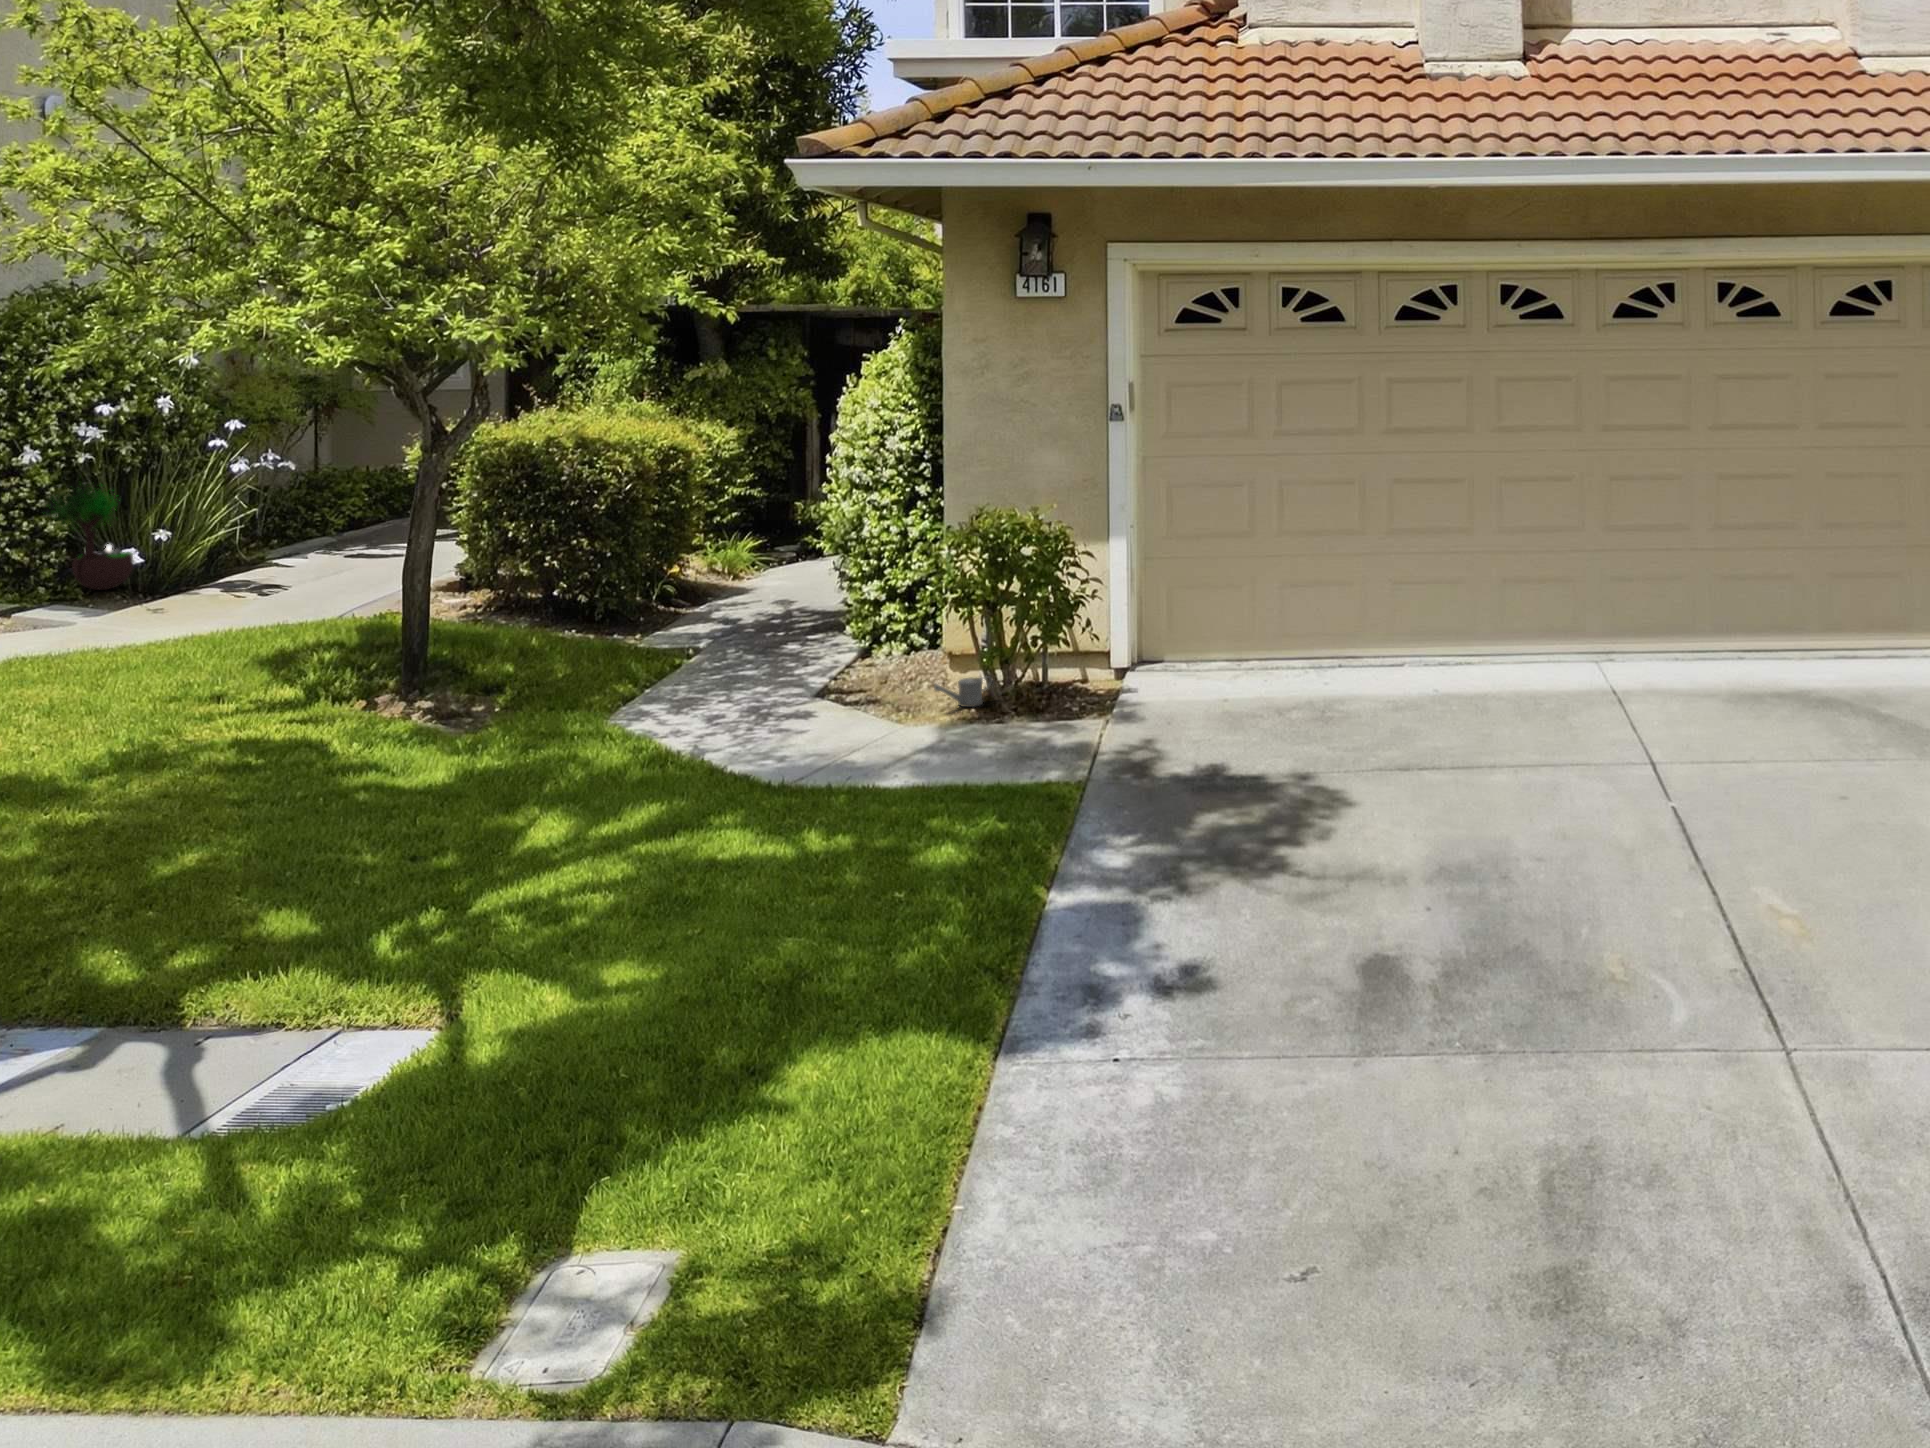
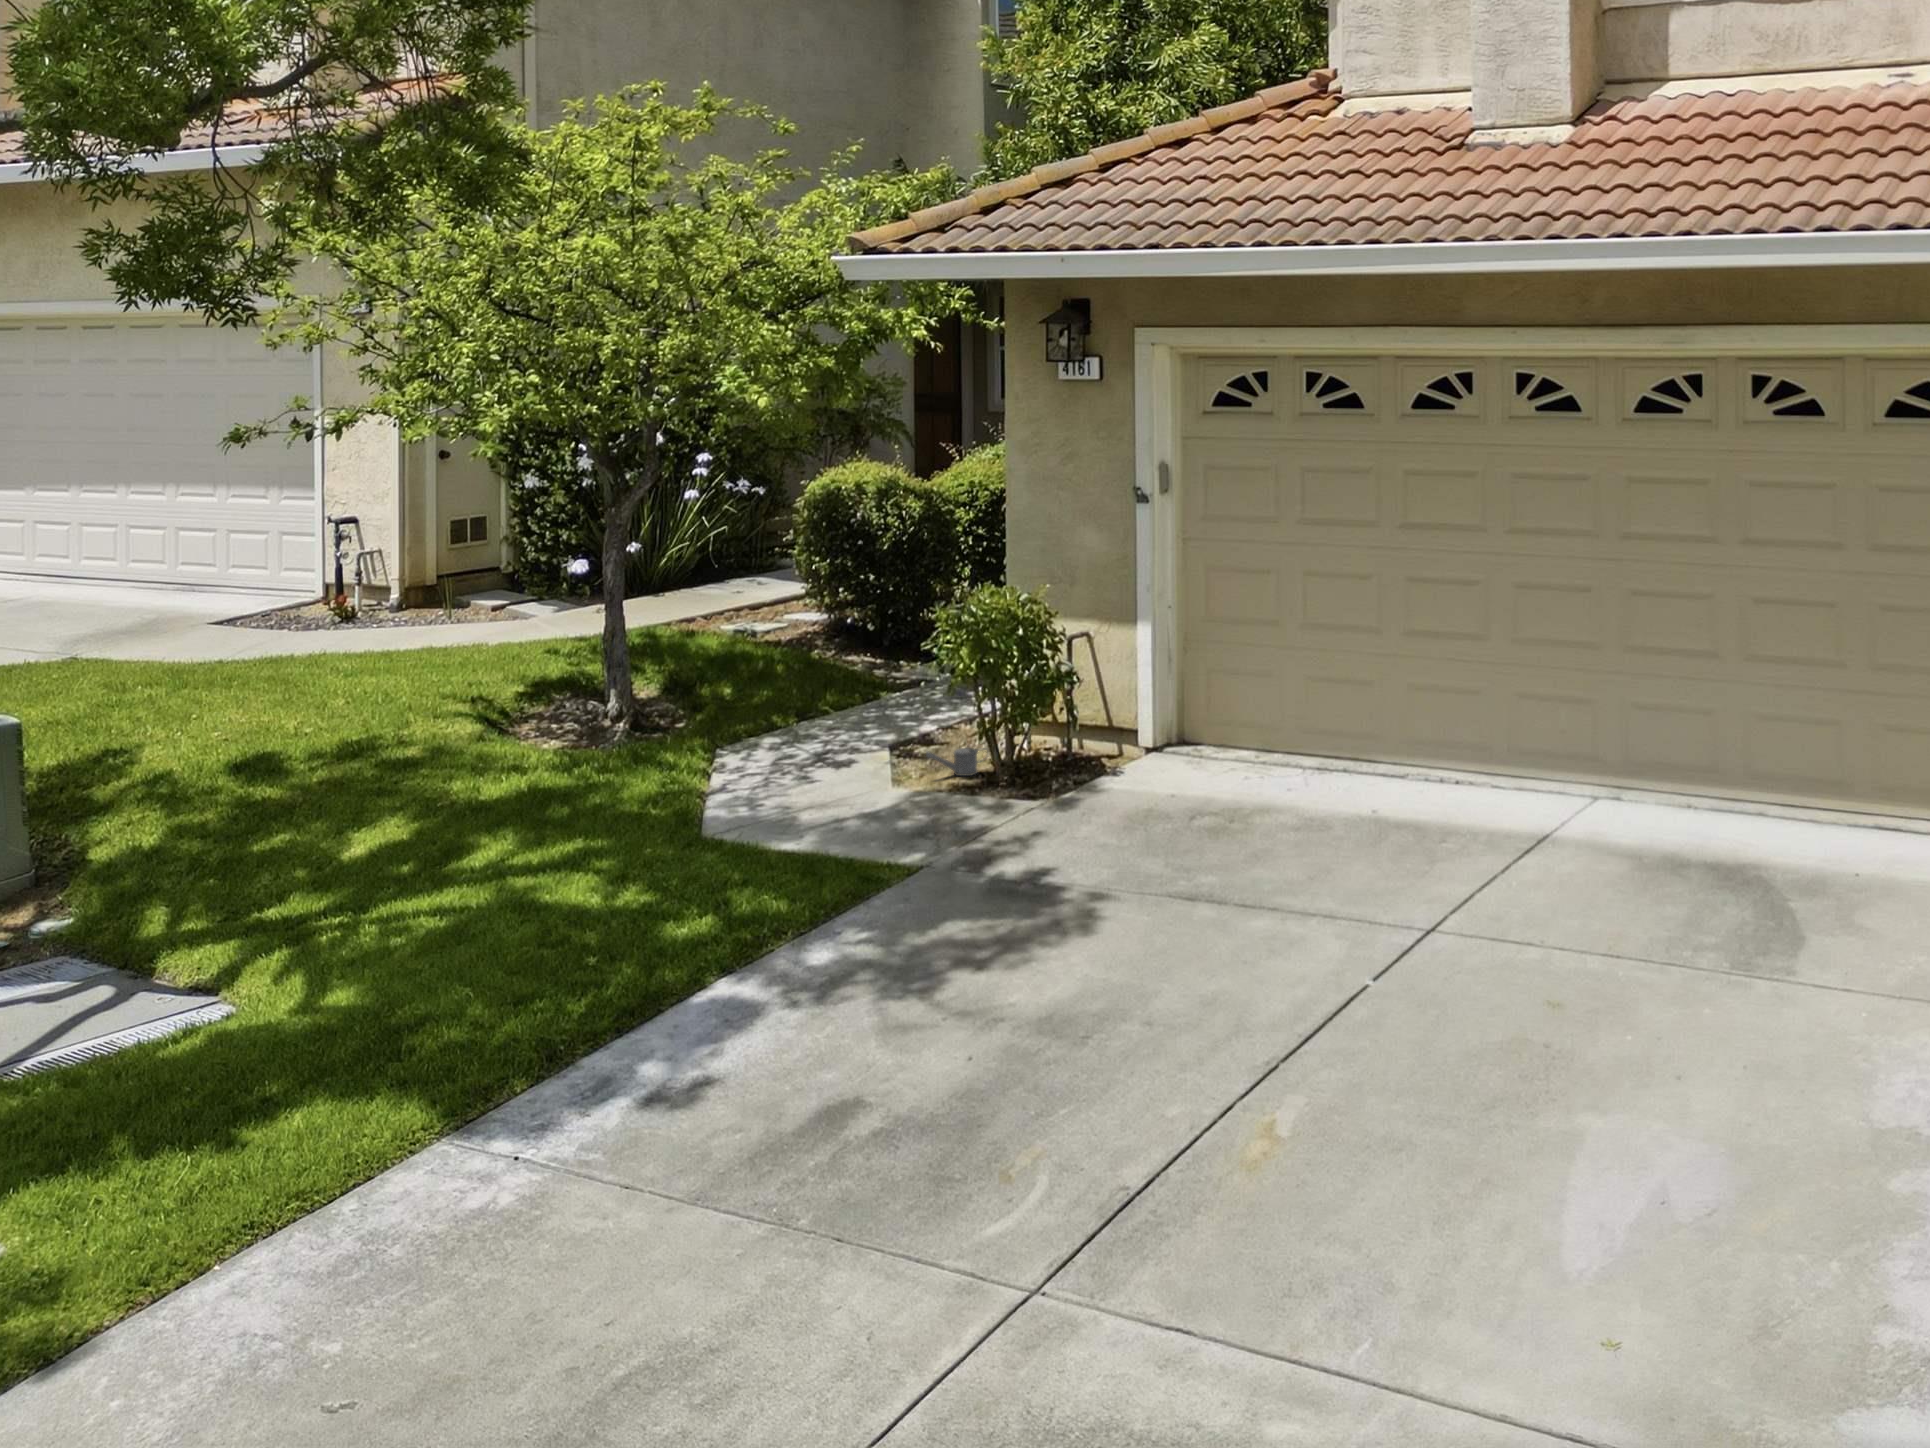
potted tree: present [47,483,133,590] -> none [474,506,543,600]

